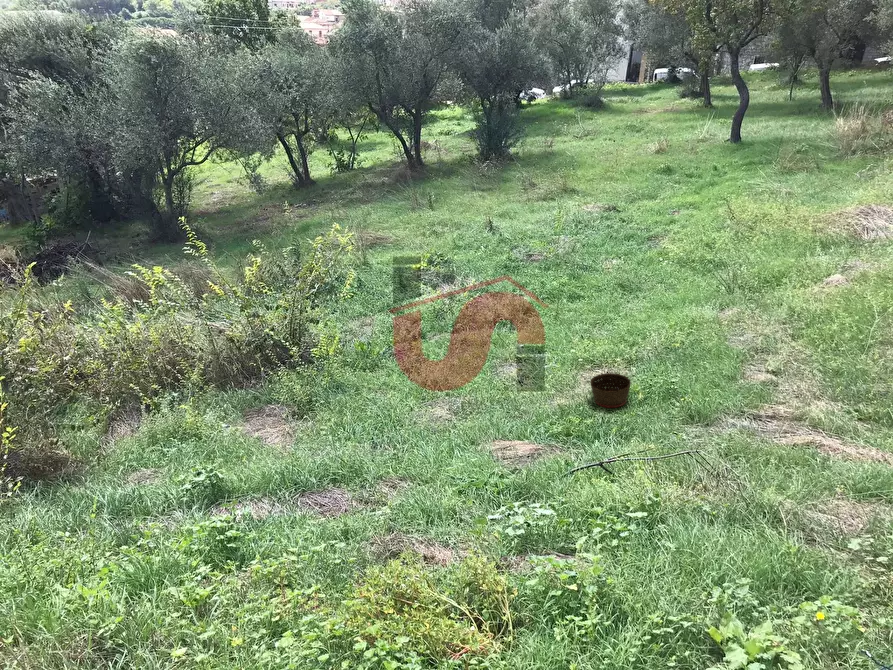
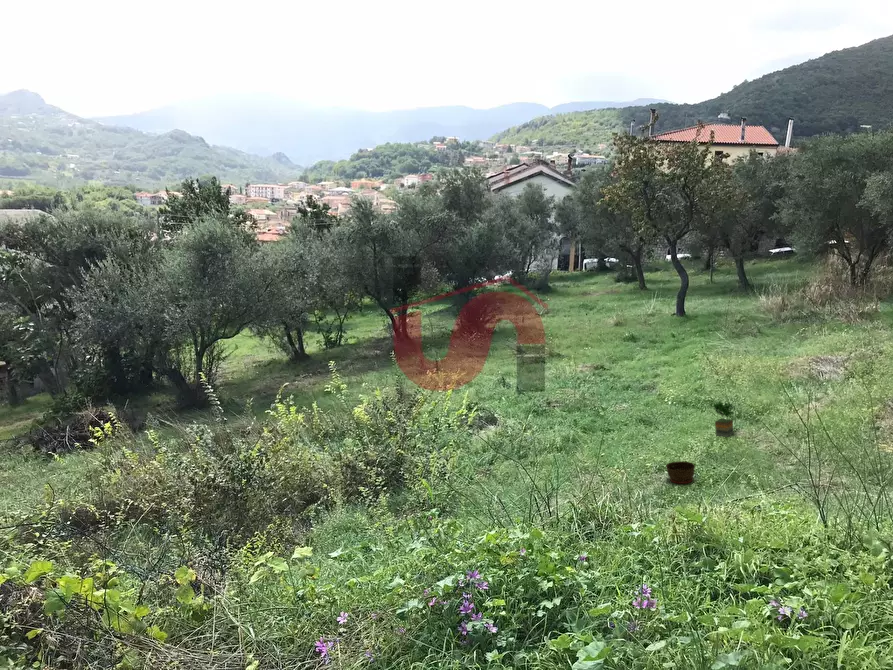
potted tree: none [697,280,731,329] -> present [714,403,735,437]

